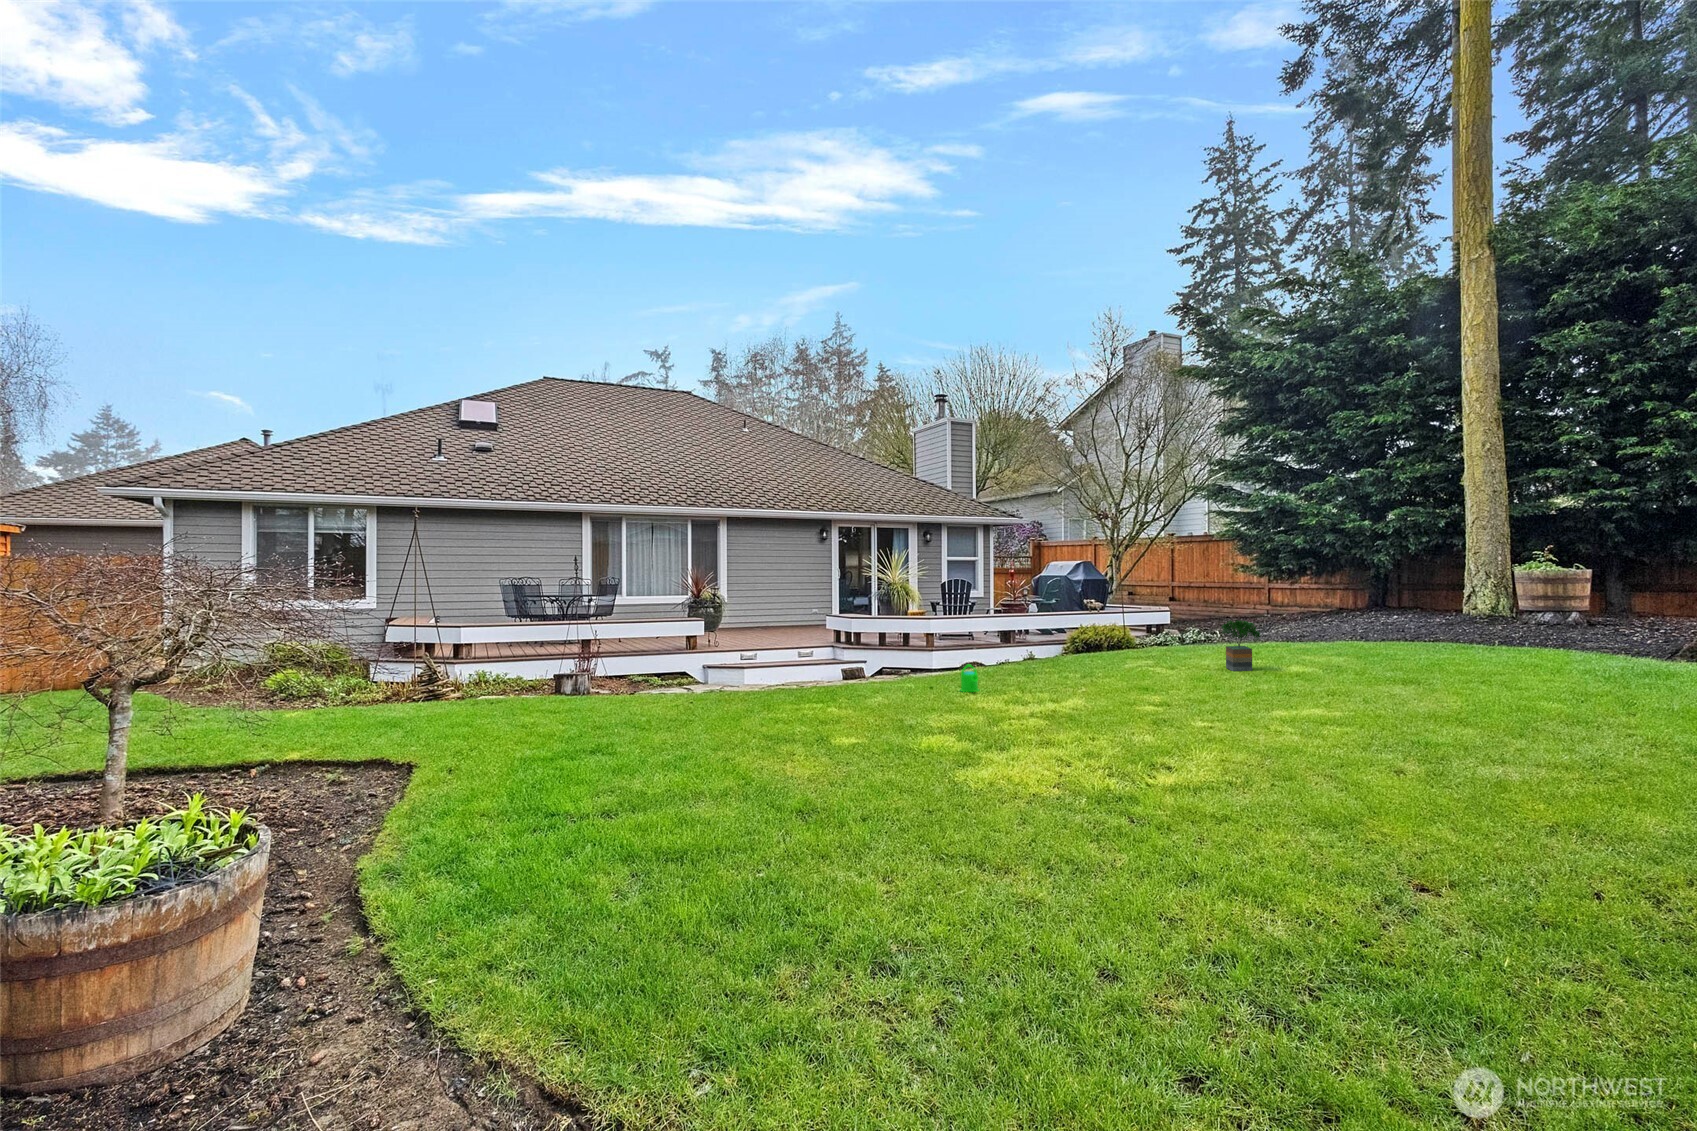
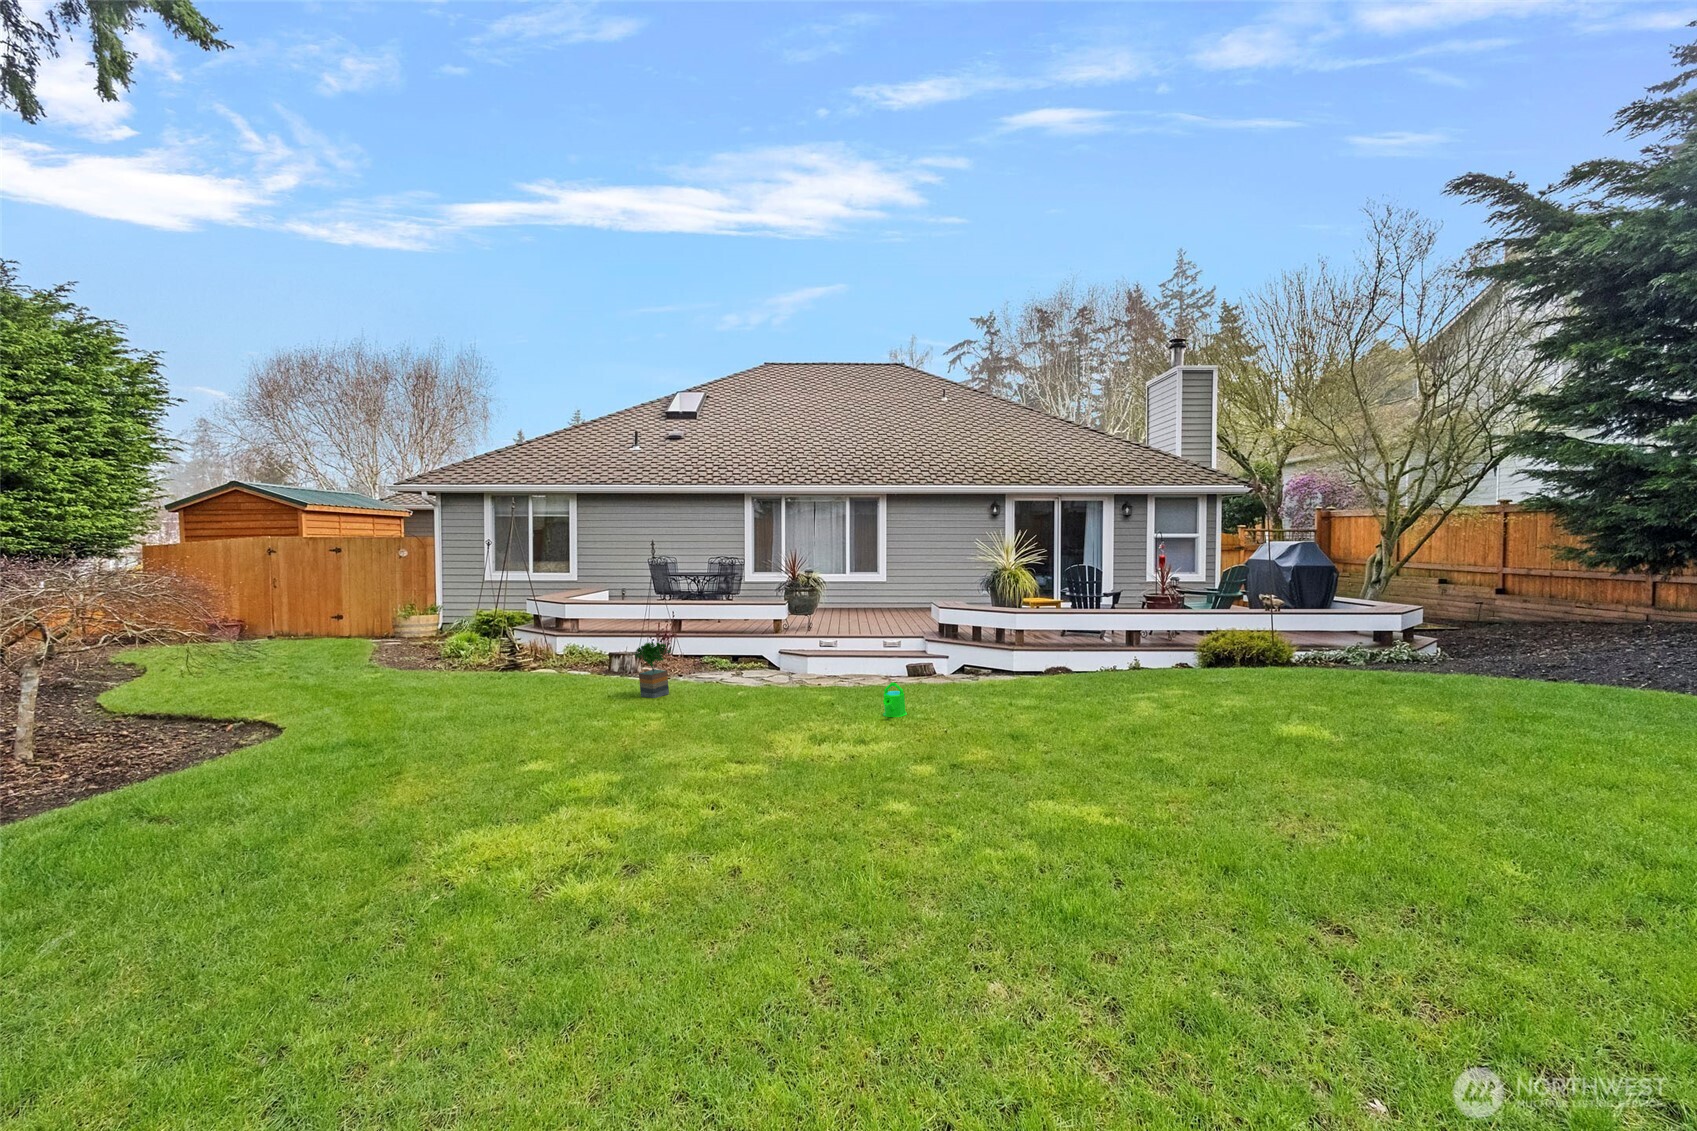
potted tree: present [1222,620,1260,671] -> present [635,643,671,698]

